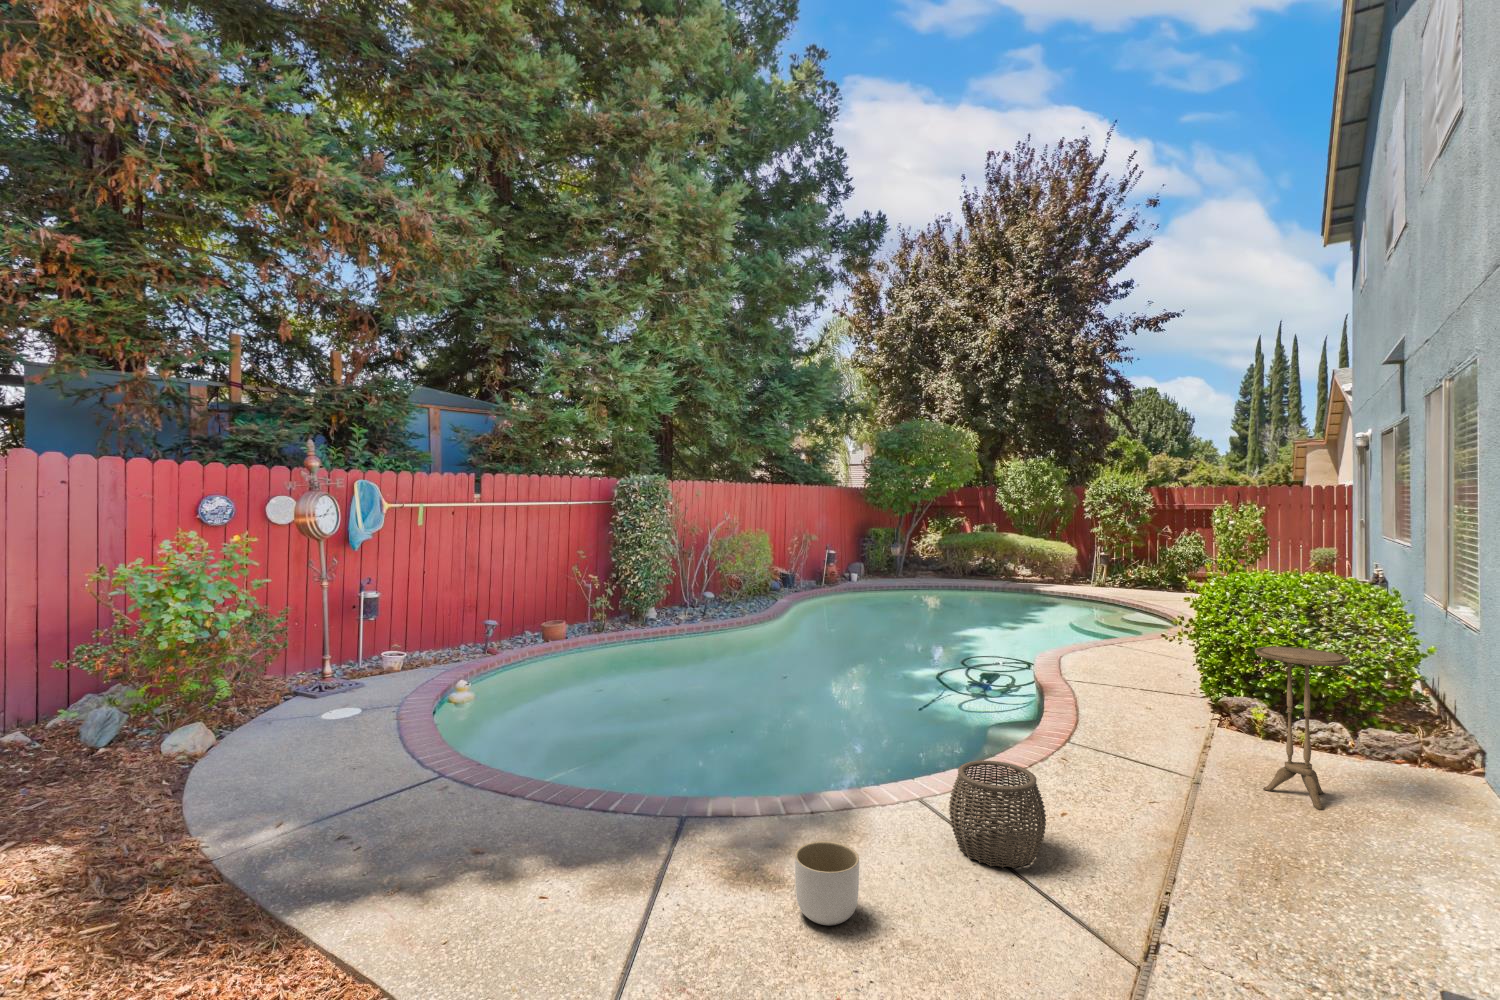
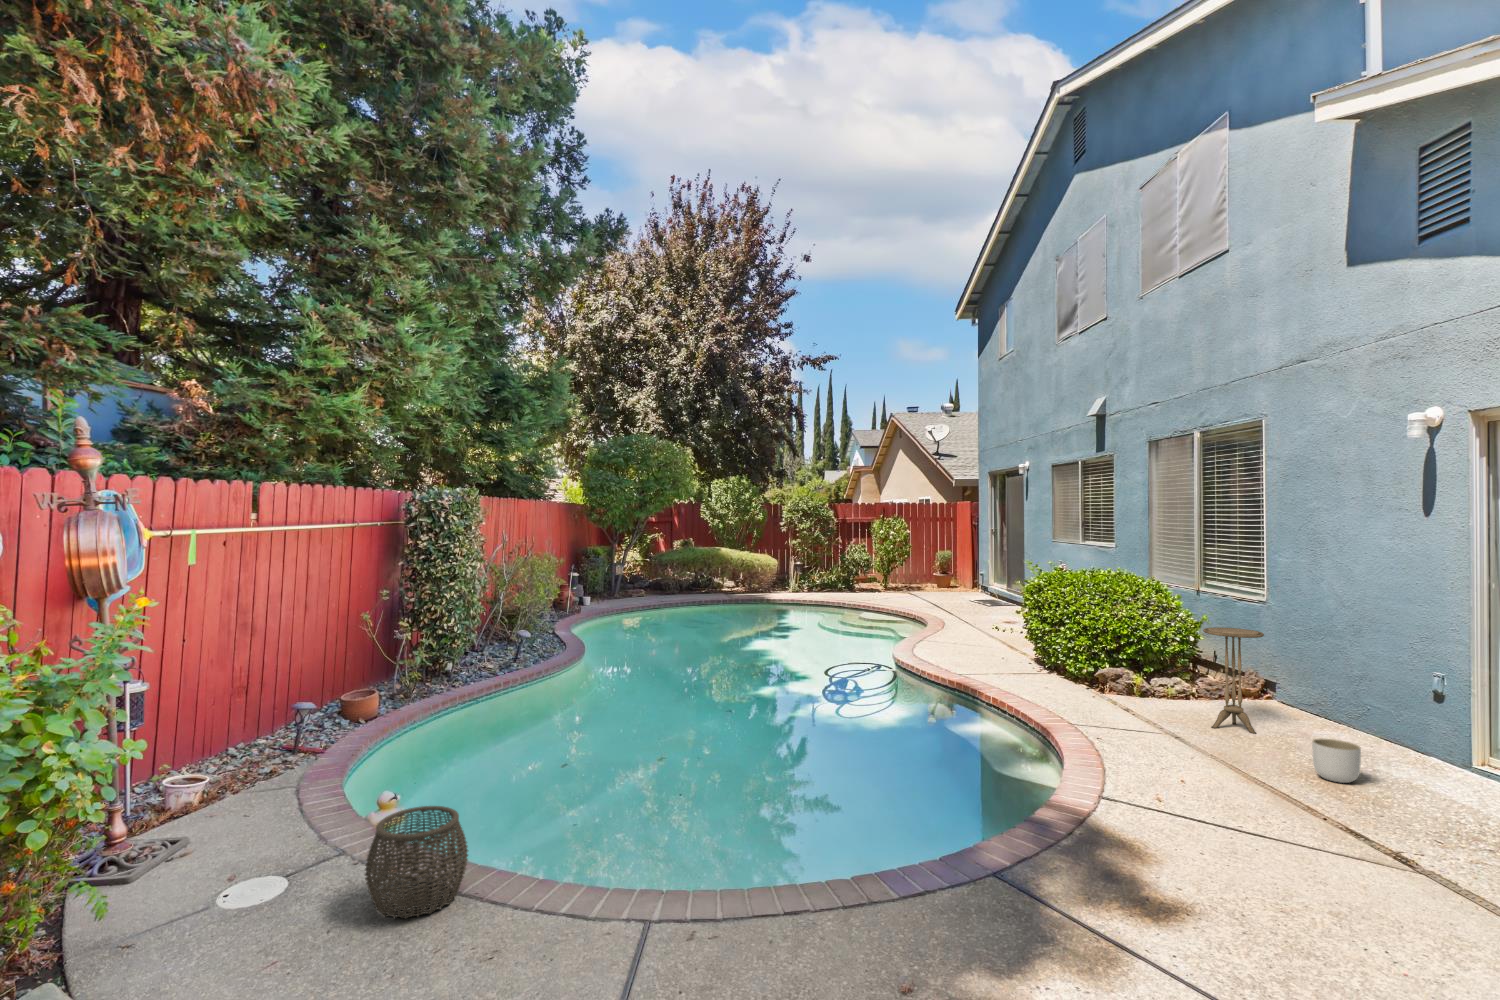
woven basket: present [949,761,1046,868] -> present [365,806,468,918]
planter: present [795,841,859,925] -> present [1312,738,1361,783]

